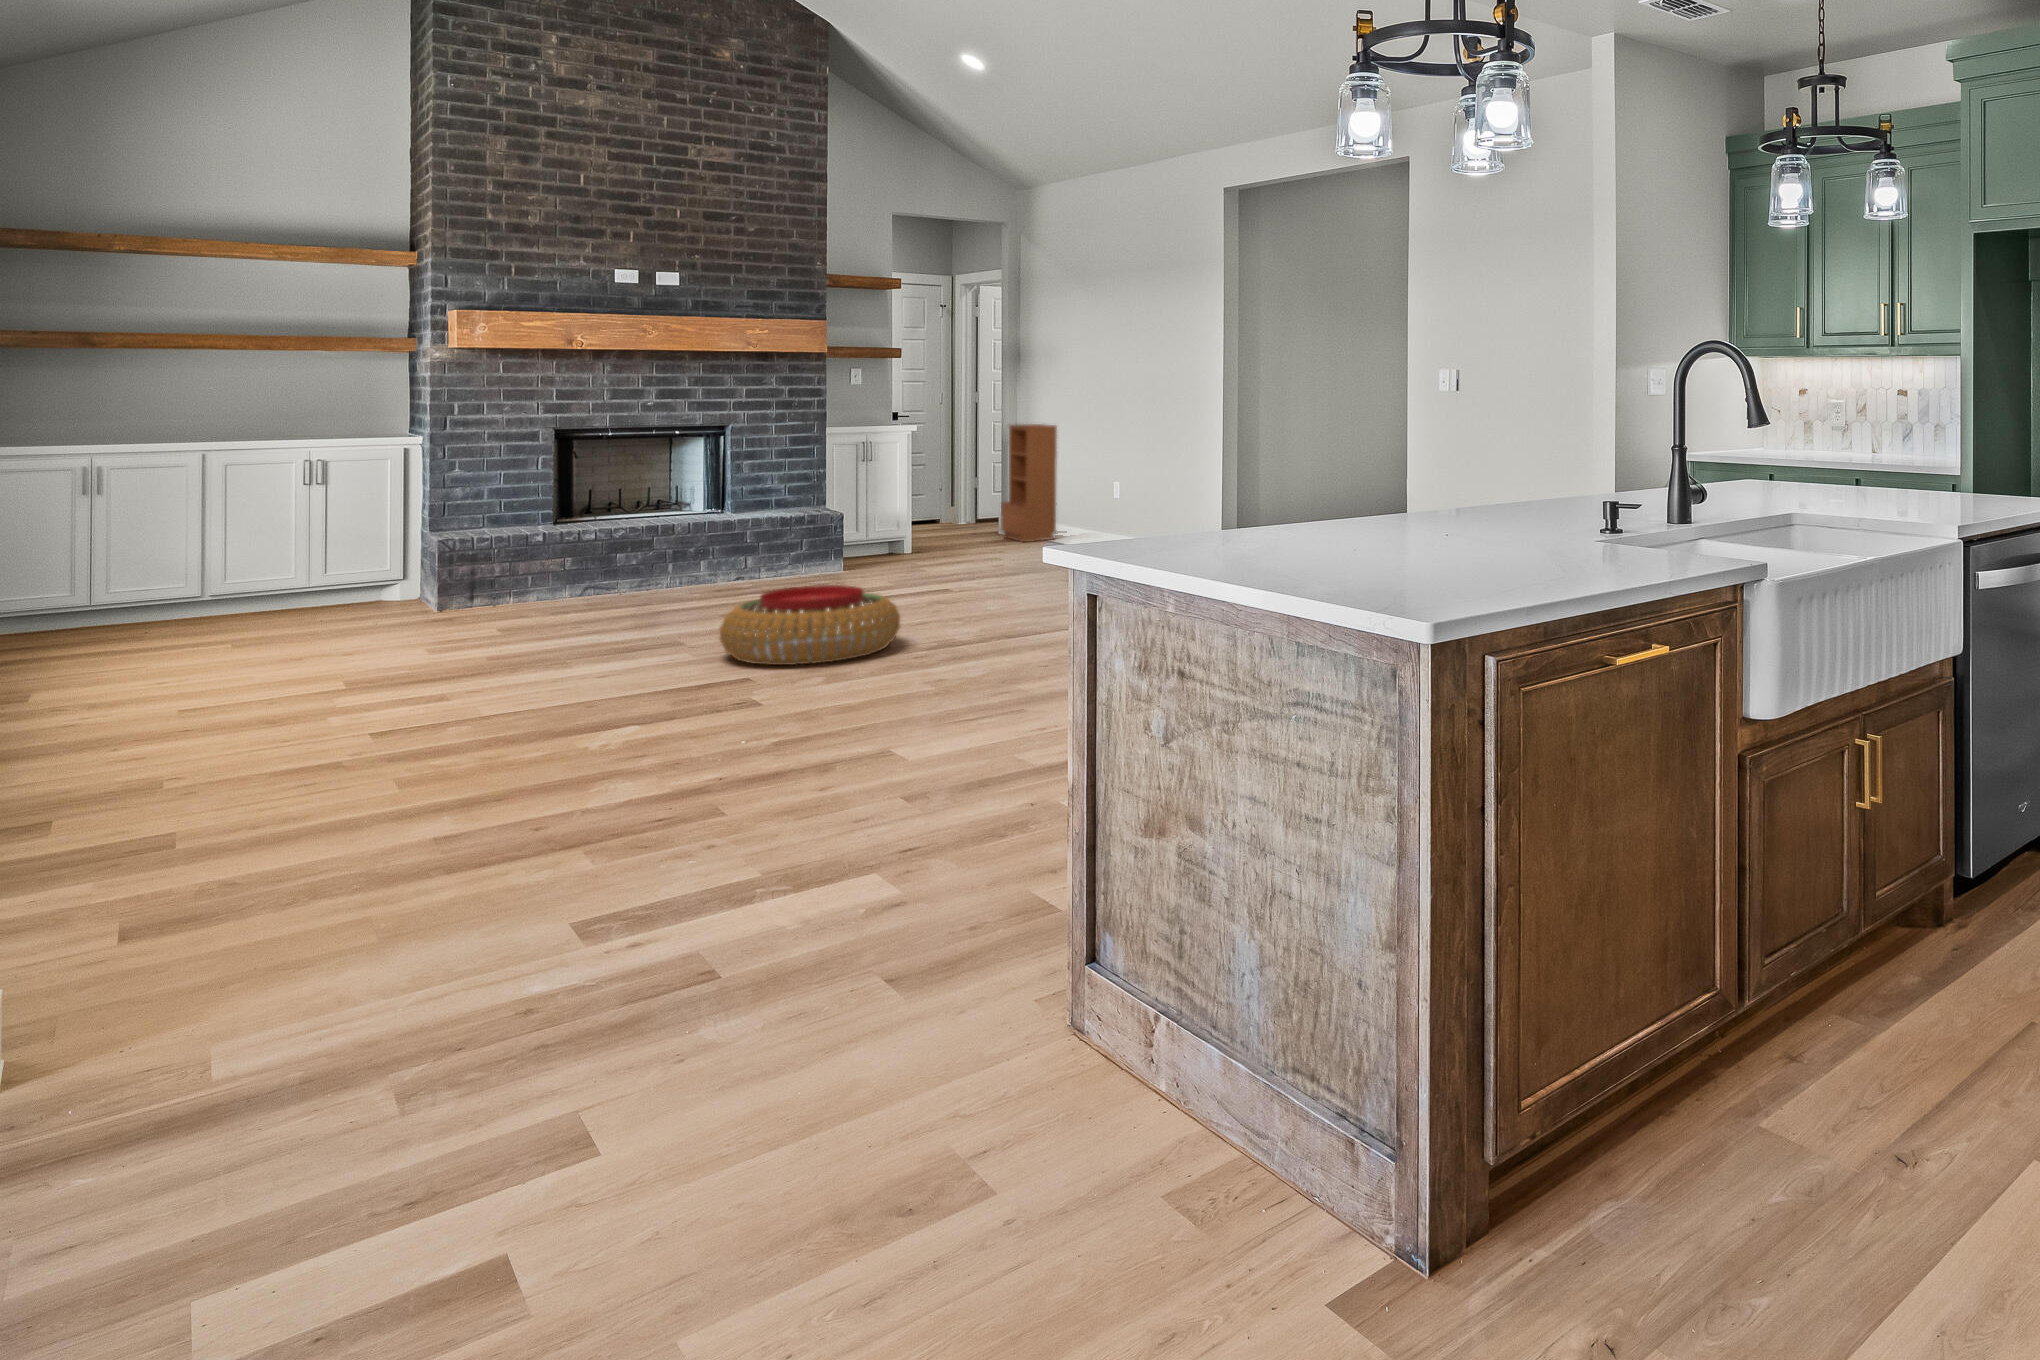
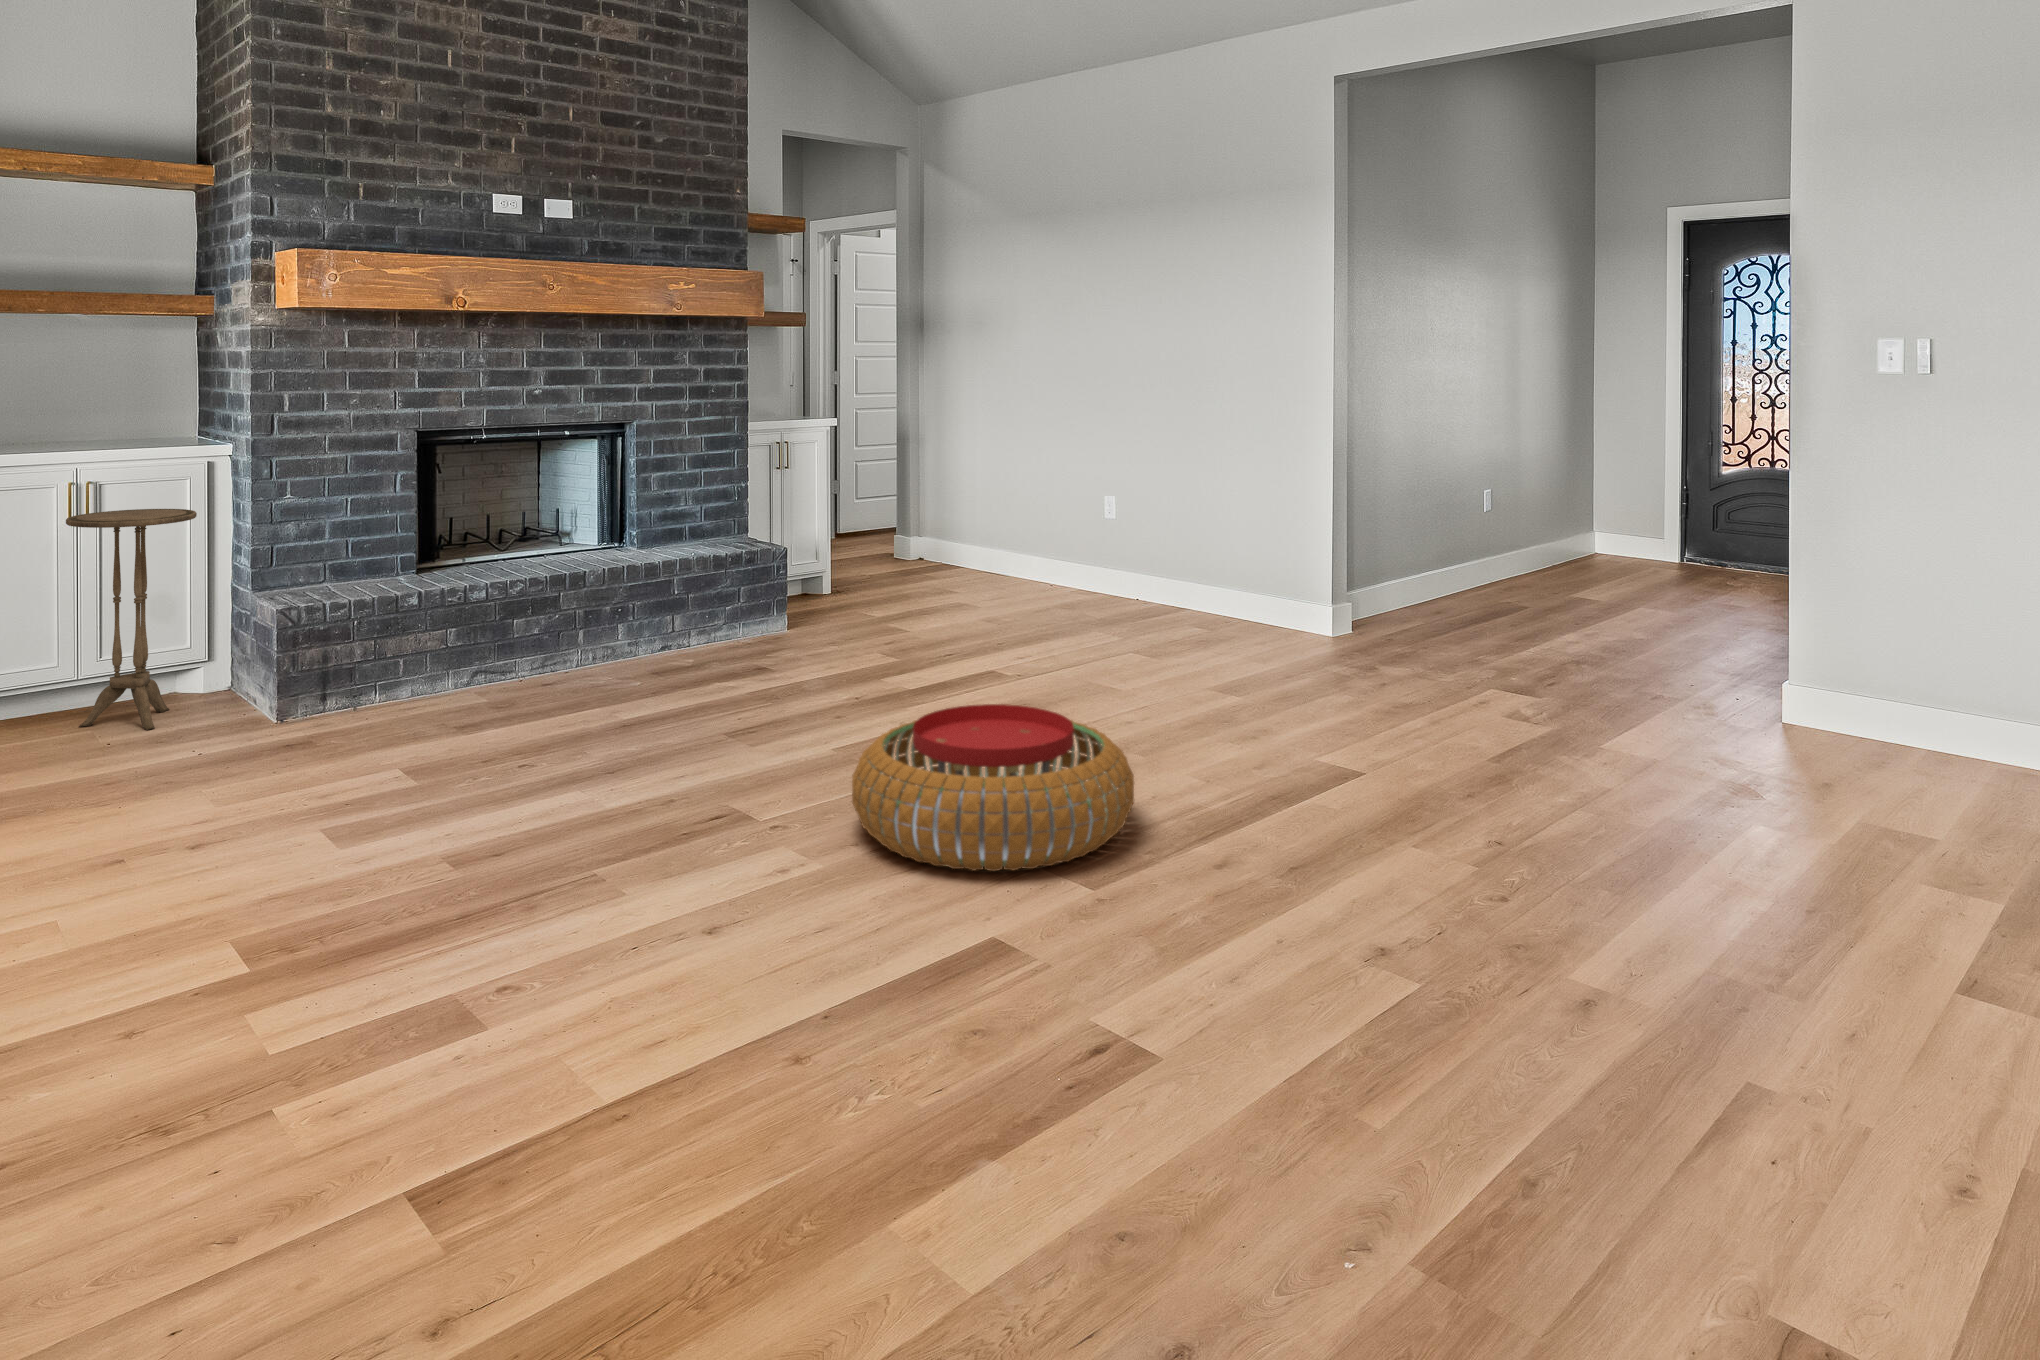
bookcase: present [1001,424,1057,542] -> none [920,416,996,577]
side table: none [296,478,388,615] -> present [66,509,197,730]

